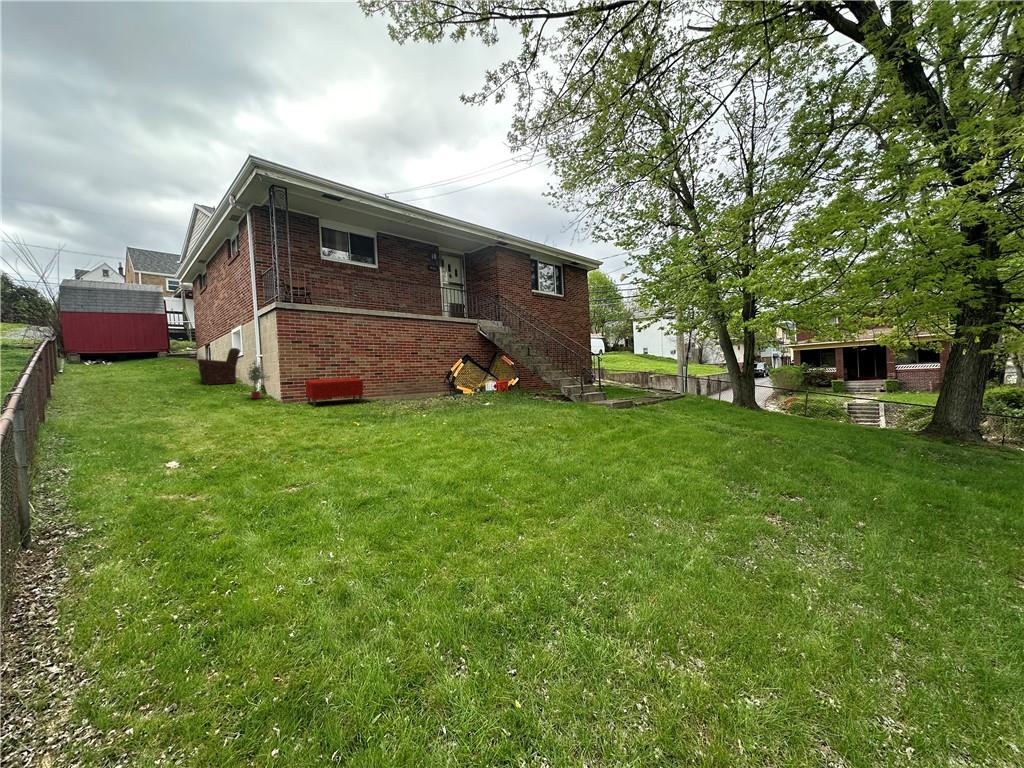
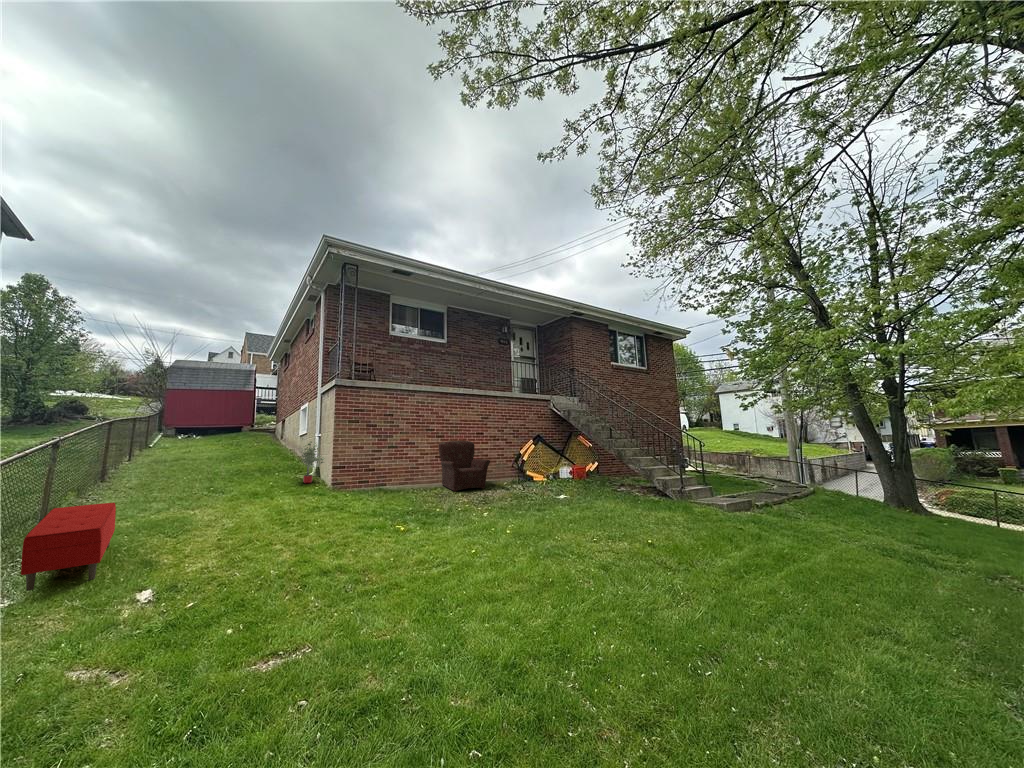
armchair: present [198,348,240,385] -> present [438,441,490,492]
bench: present [306,377,363,406] -> present [21,502,116,591]

